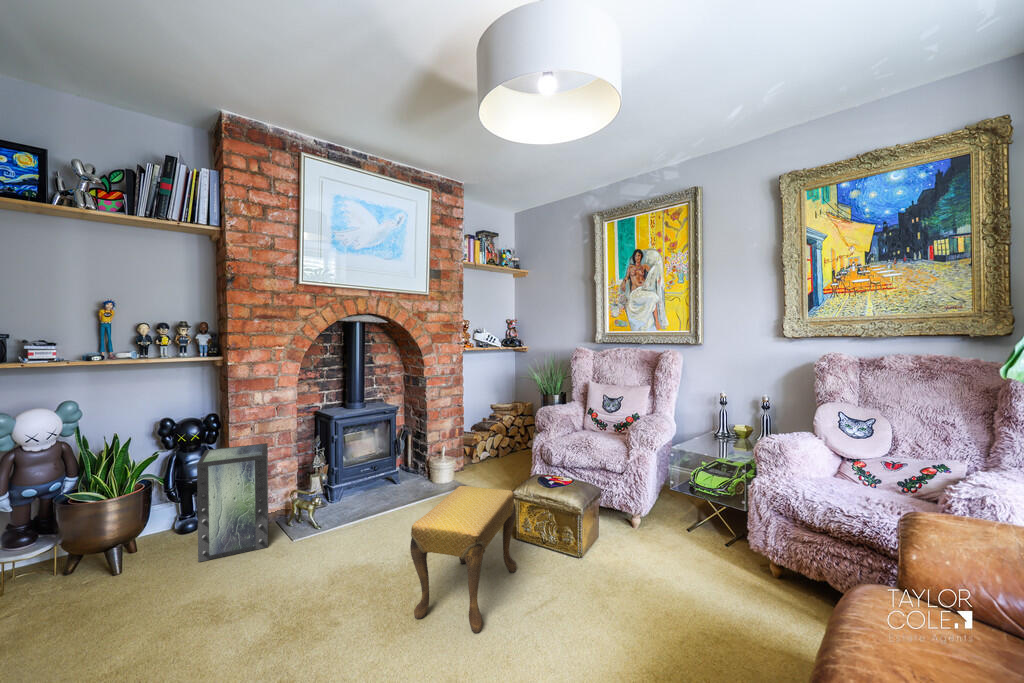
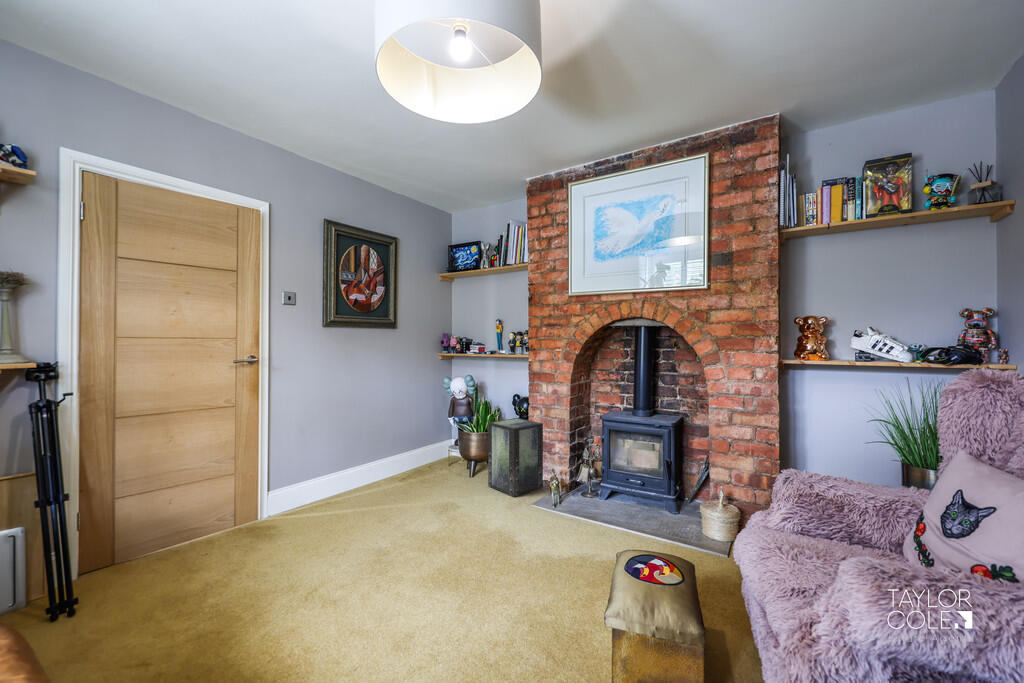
footstool: present [410,486,517,633] -> none [418,501,537,629]

